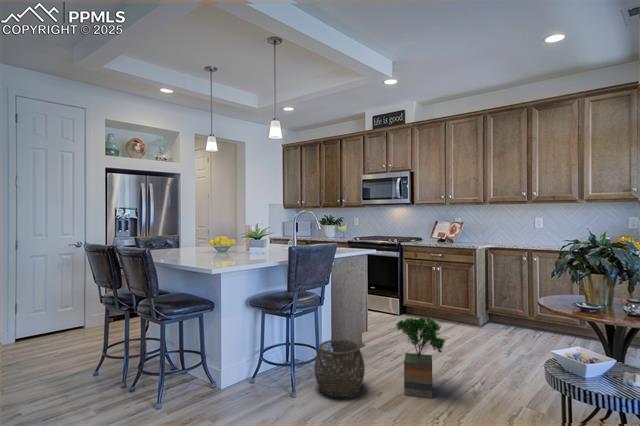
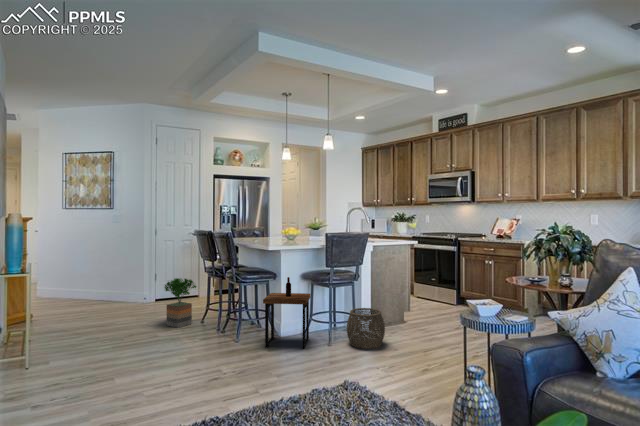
side table: none [201,308,265,416] -> present [263,277,311,349]
potted tree: present [396,317,445,398] -> present [165,278,196,328]

